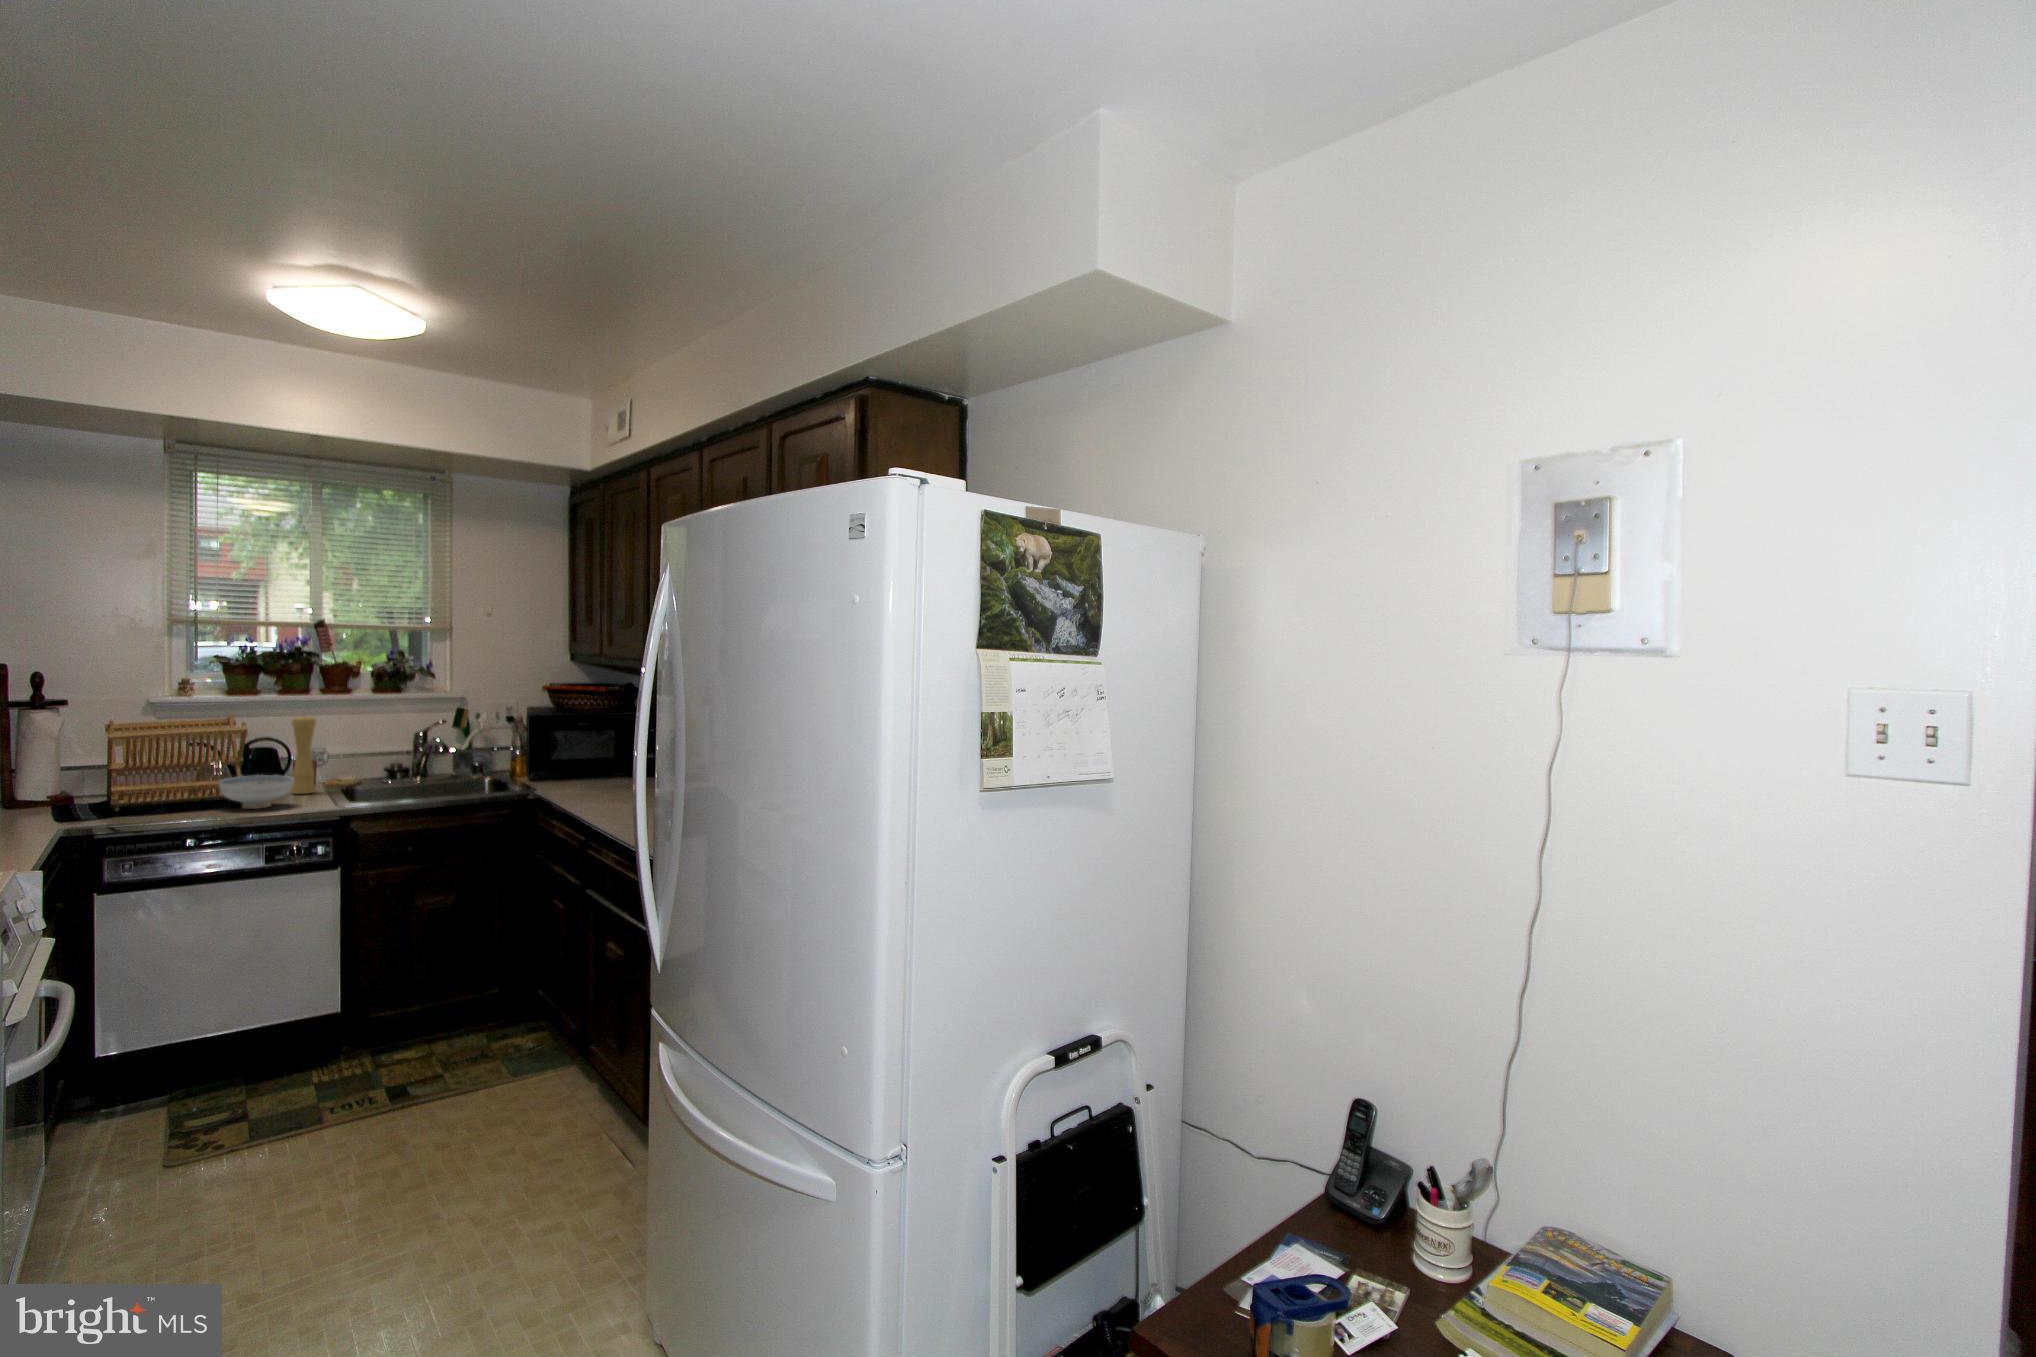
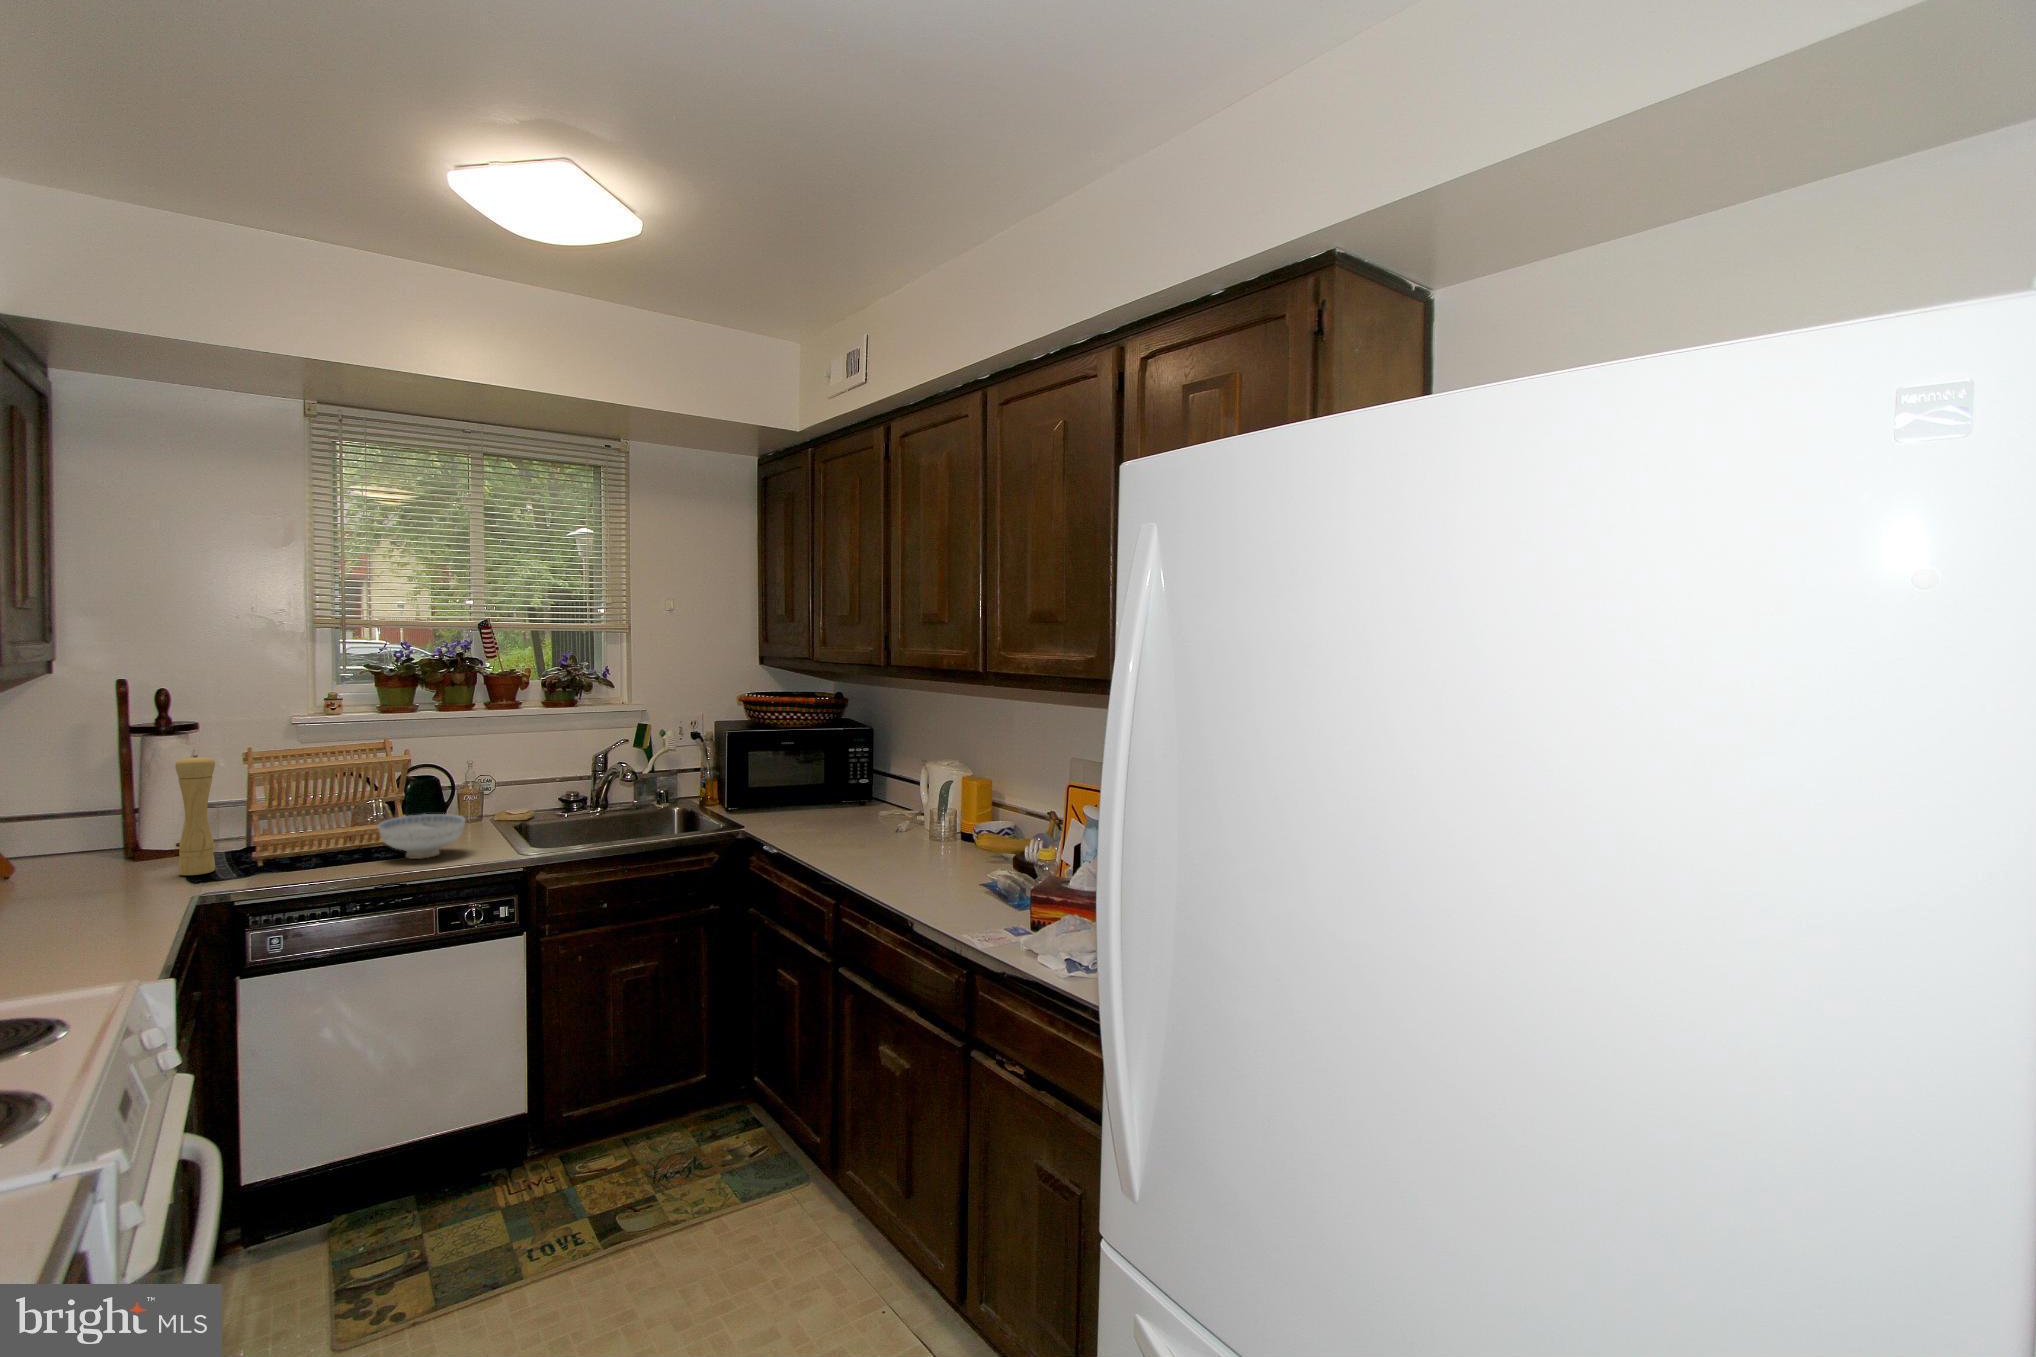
pepper mill: present [292,715,316,794] -> present [175,755,215,875]

